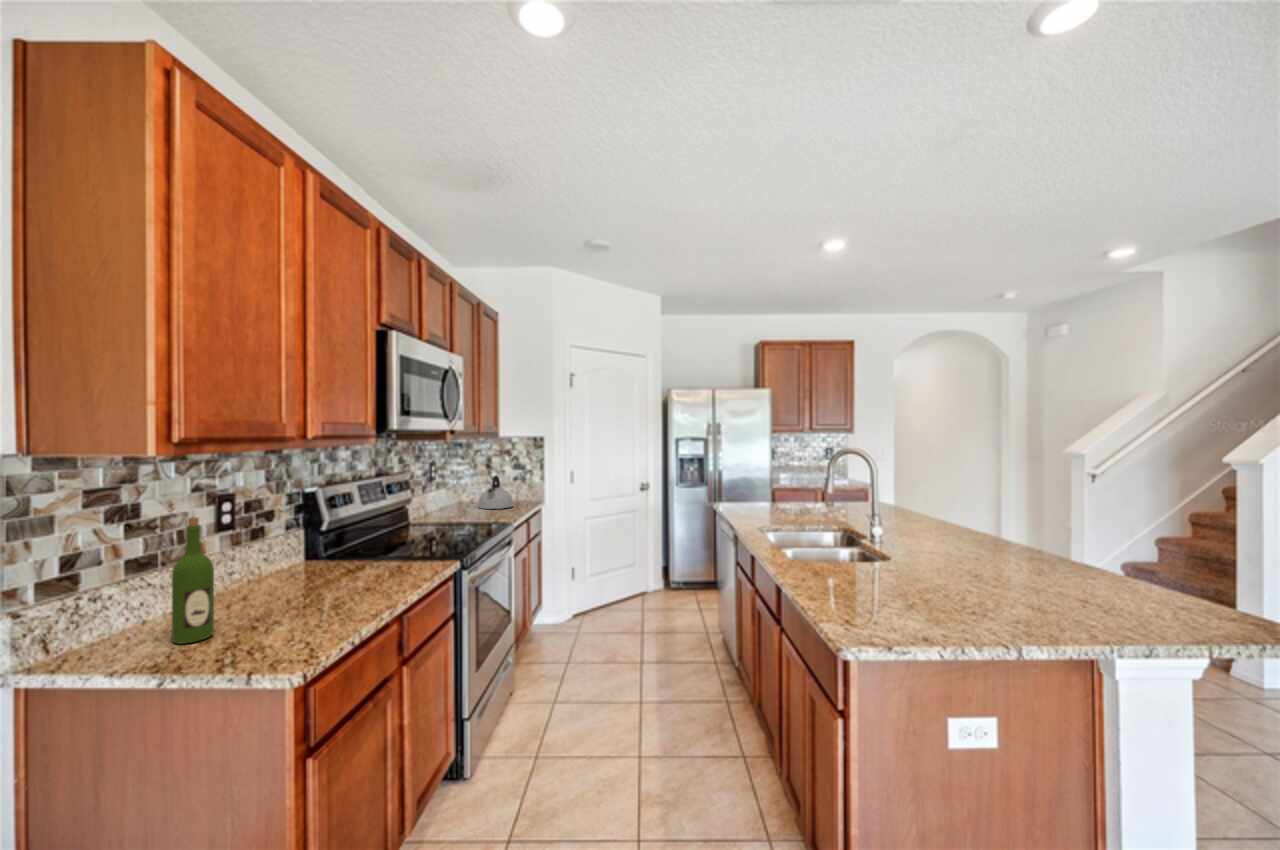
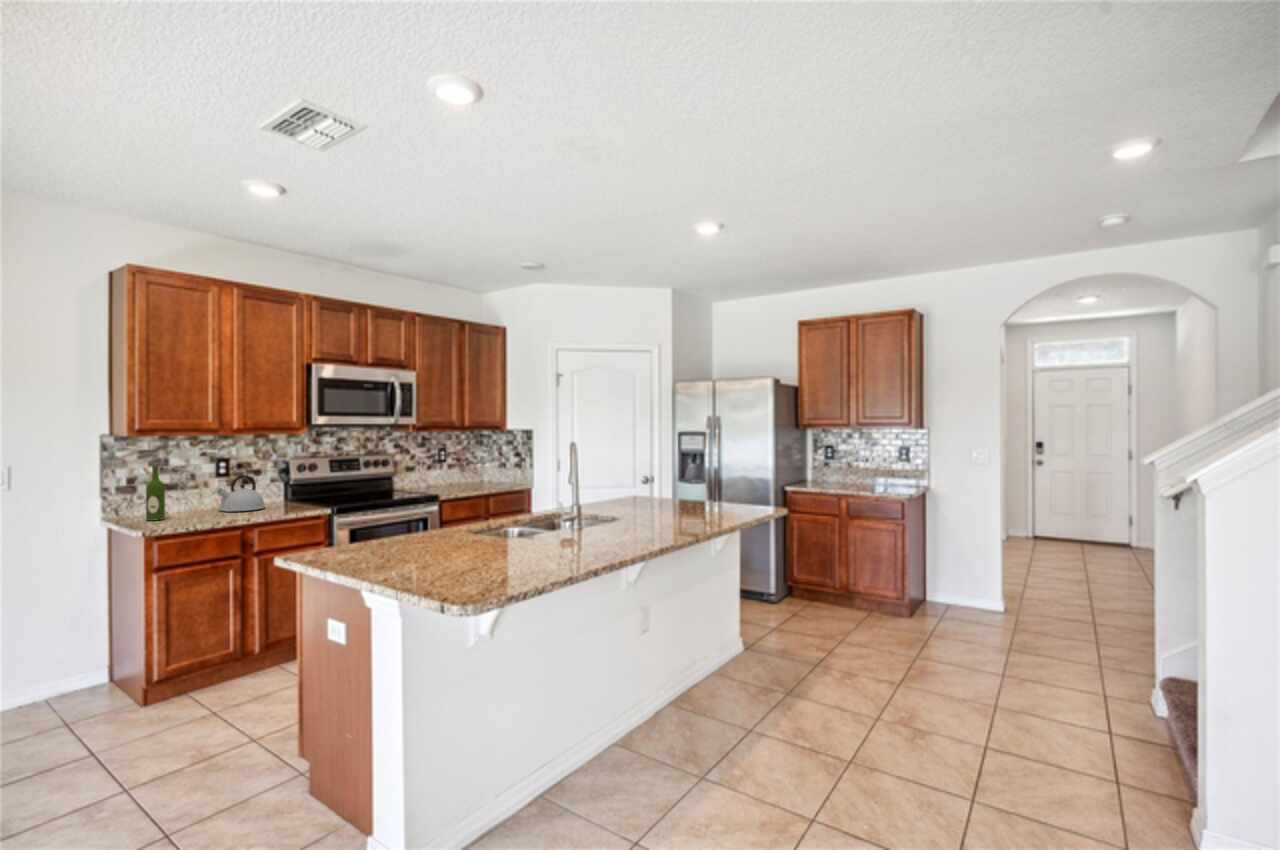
kettle: present [478,476,513,509] -> present [217,475,265,512]

